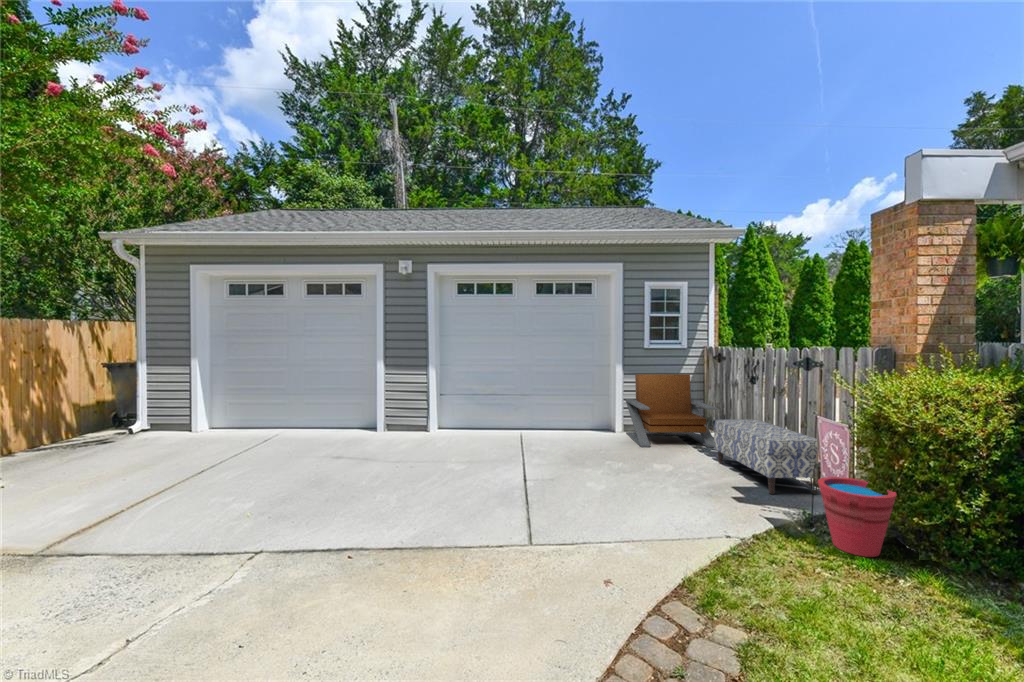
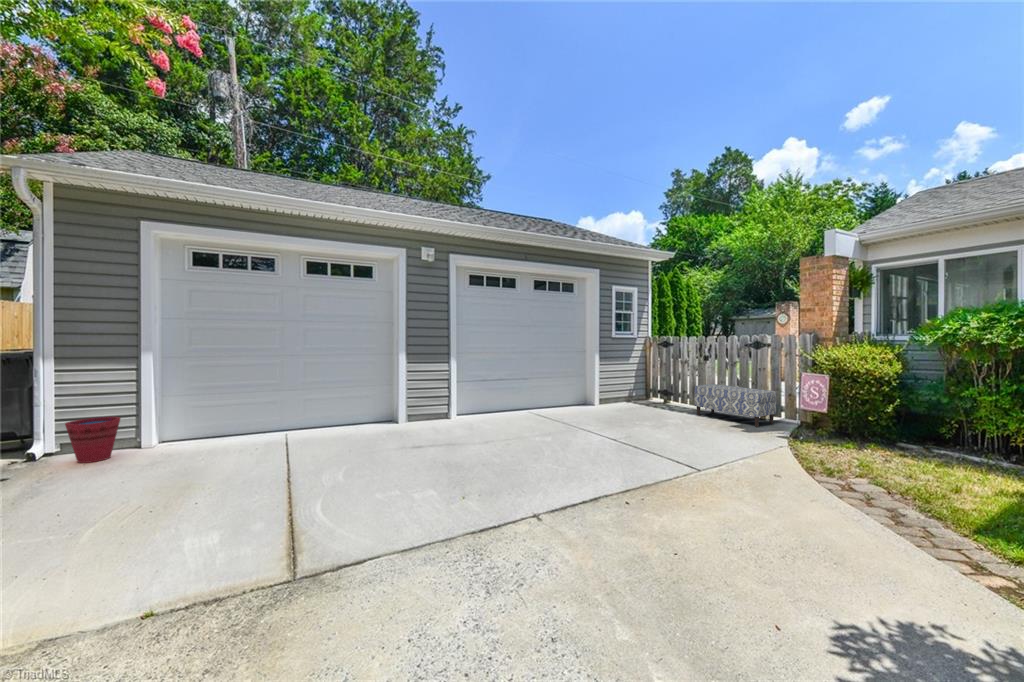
lounge chair: present [626,374,717,447] -> none [604,356,675,411]
bucket: present [818,477,896,557] -> present [65,417,120,463]

